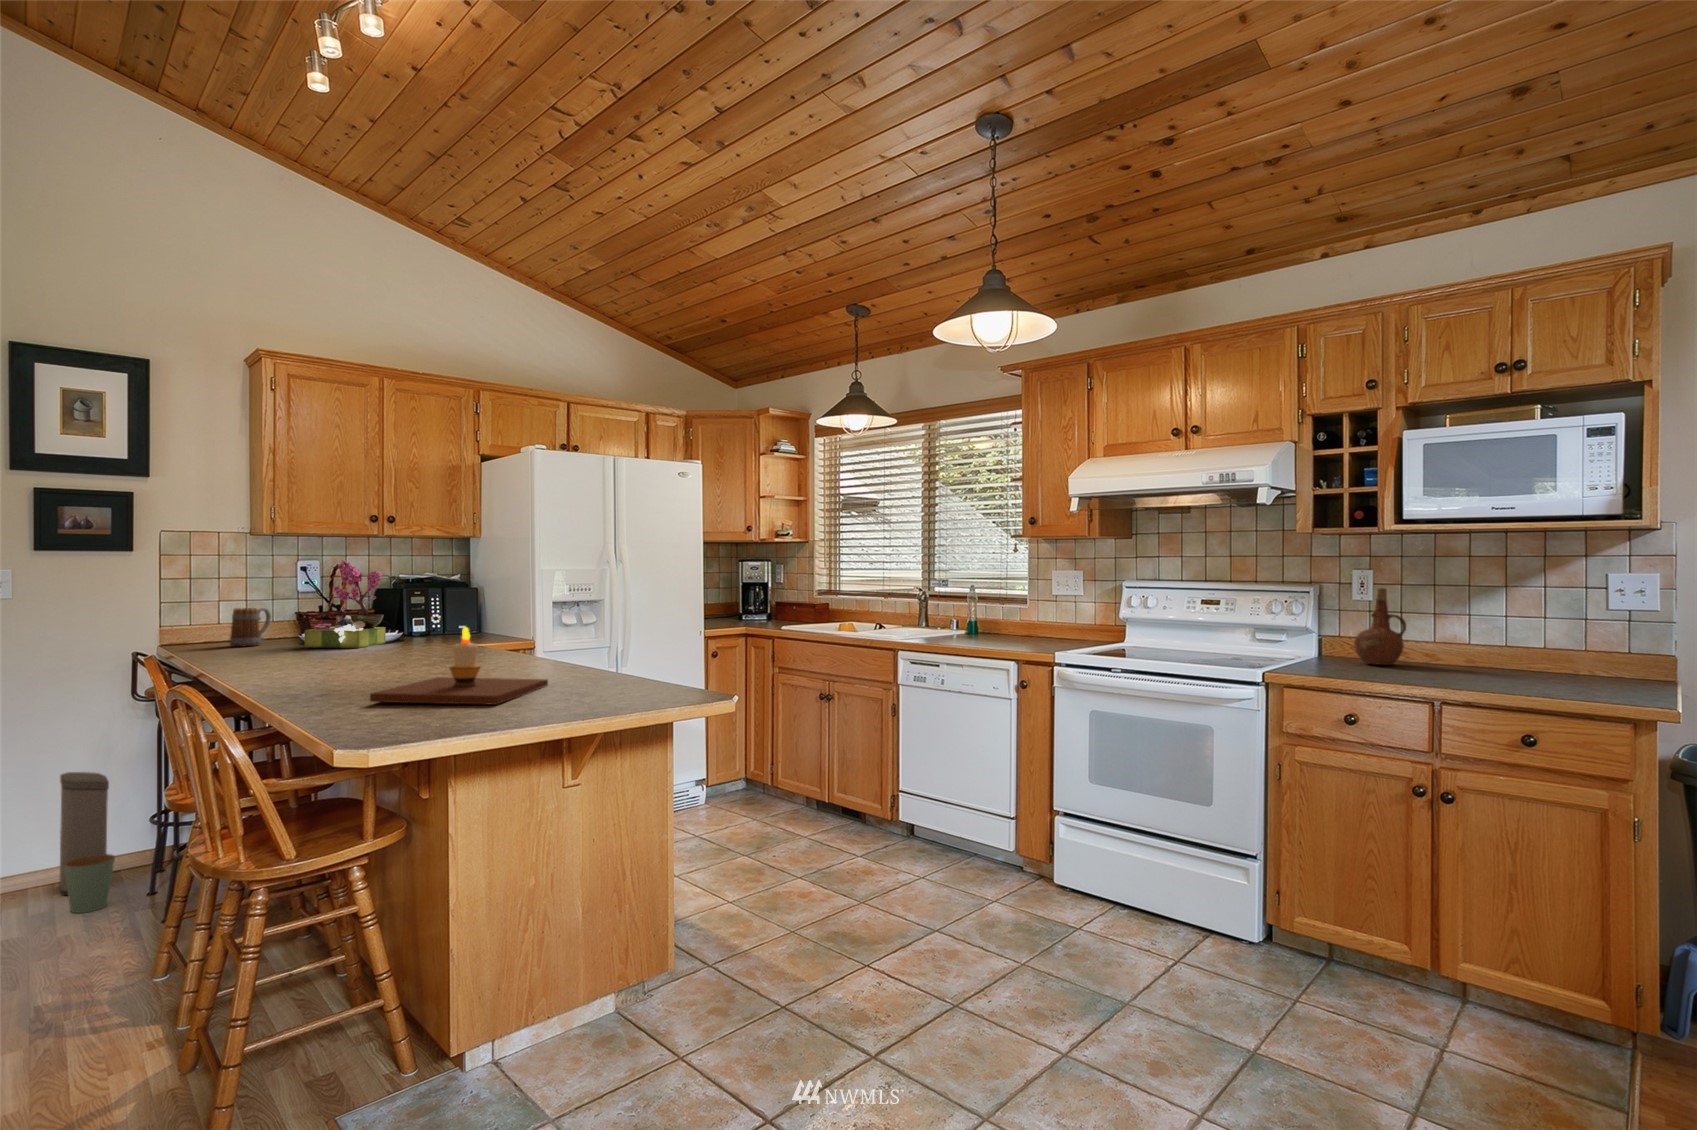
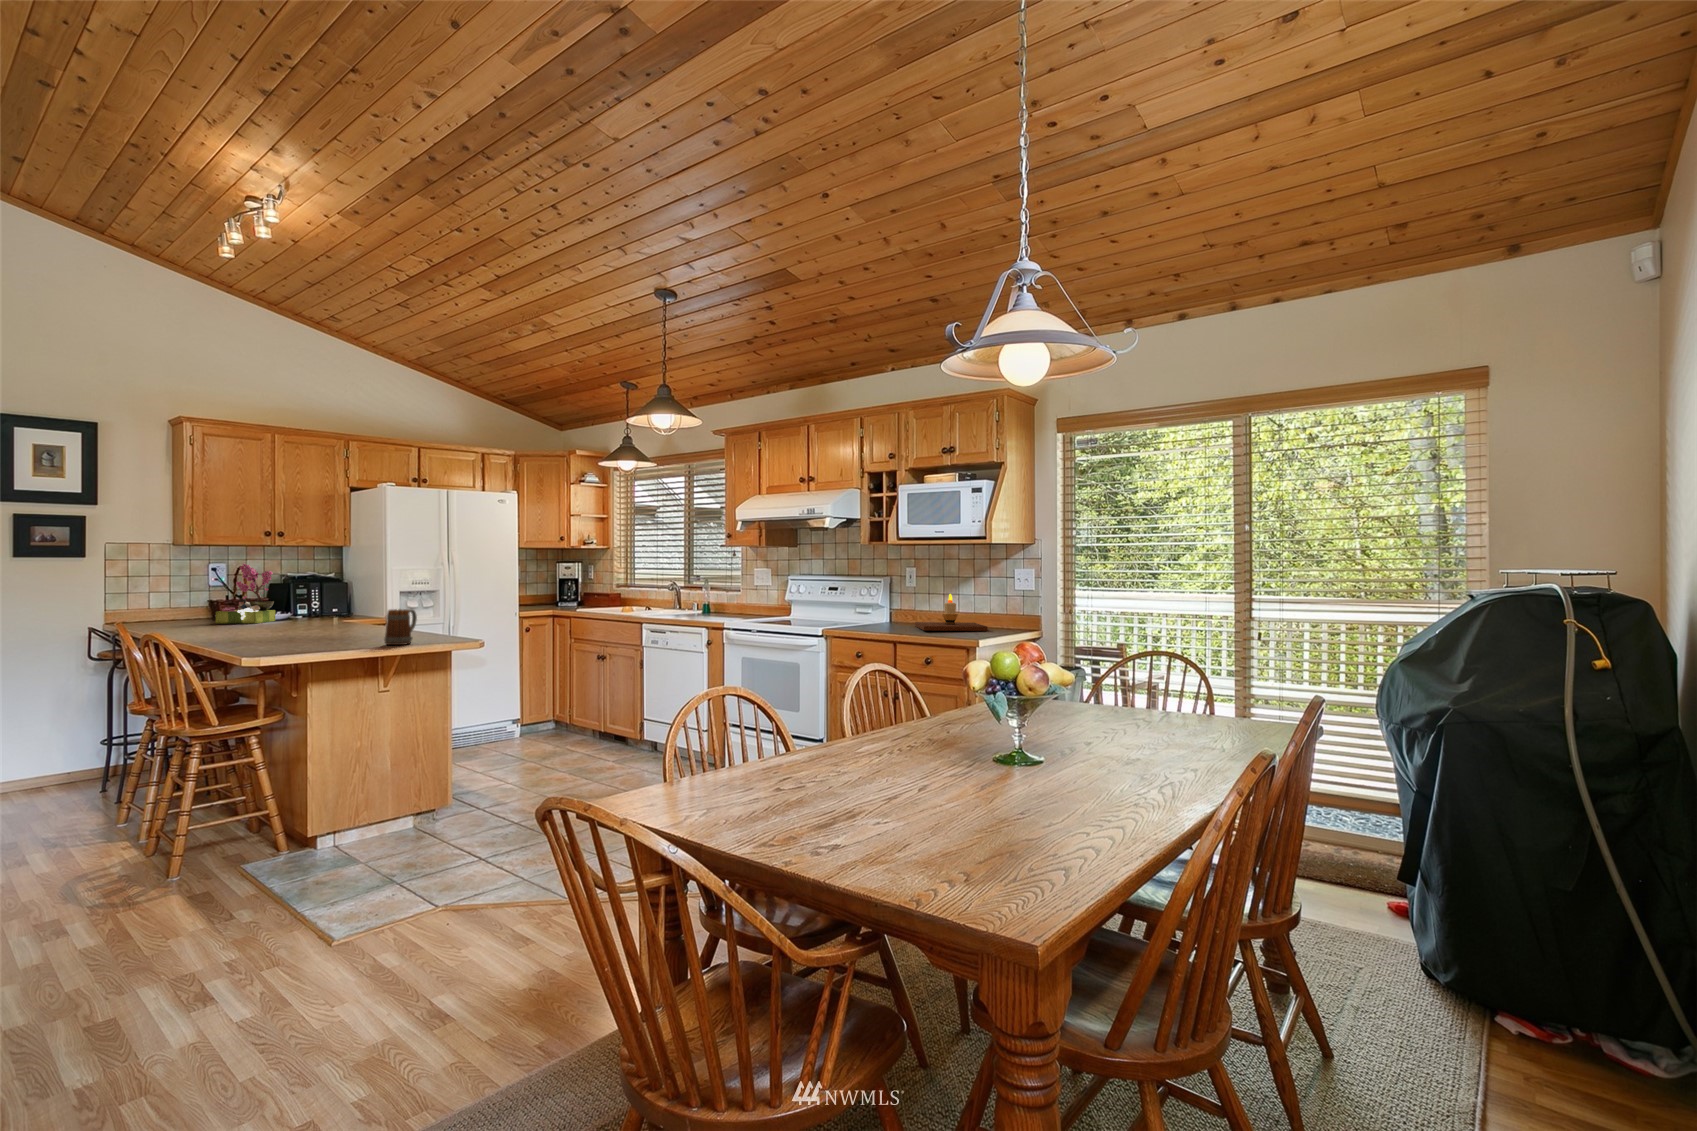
ceramic pitcher: present [1354,588,1406,665] -> none [890,578,916,624]
mug: present [230,608,271,646] -> present [384,609,417,645]
candle: present [370,627,548,705] -> present [915,594,988,631]
trash can: present [59,772,115,913] -> none [34,711,79,801]

